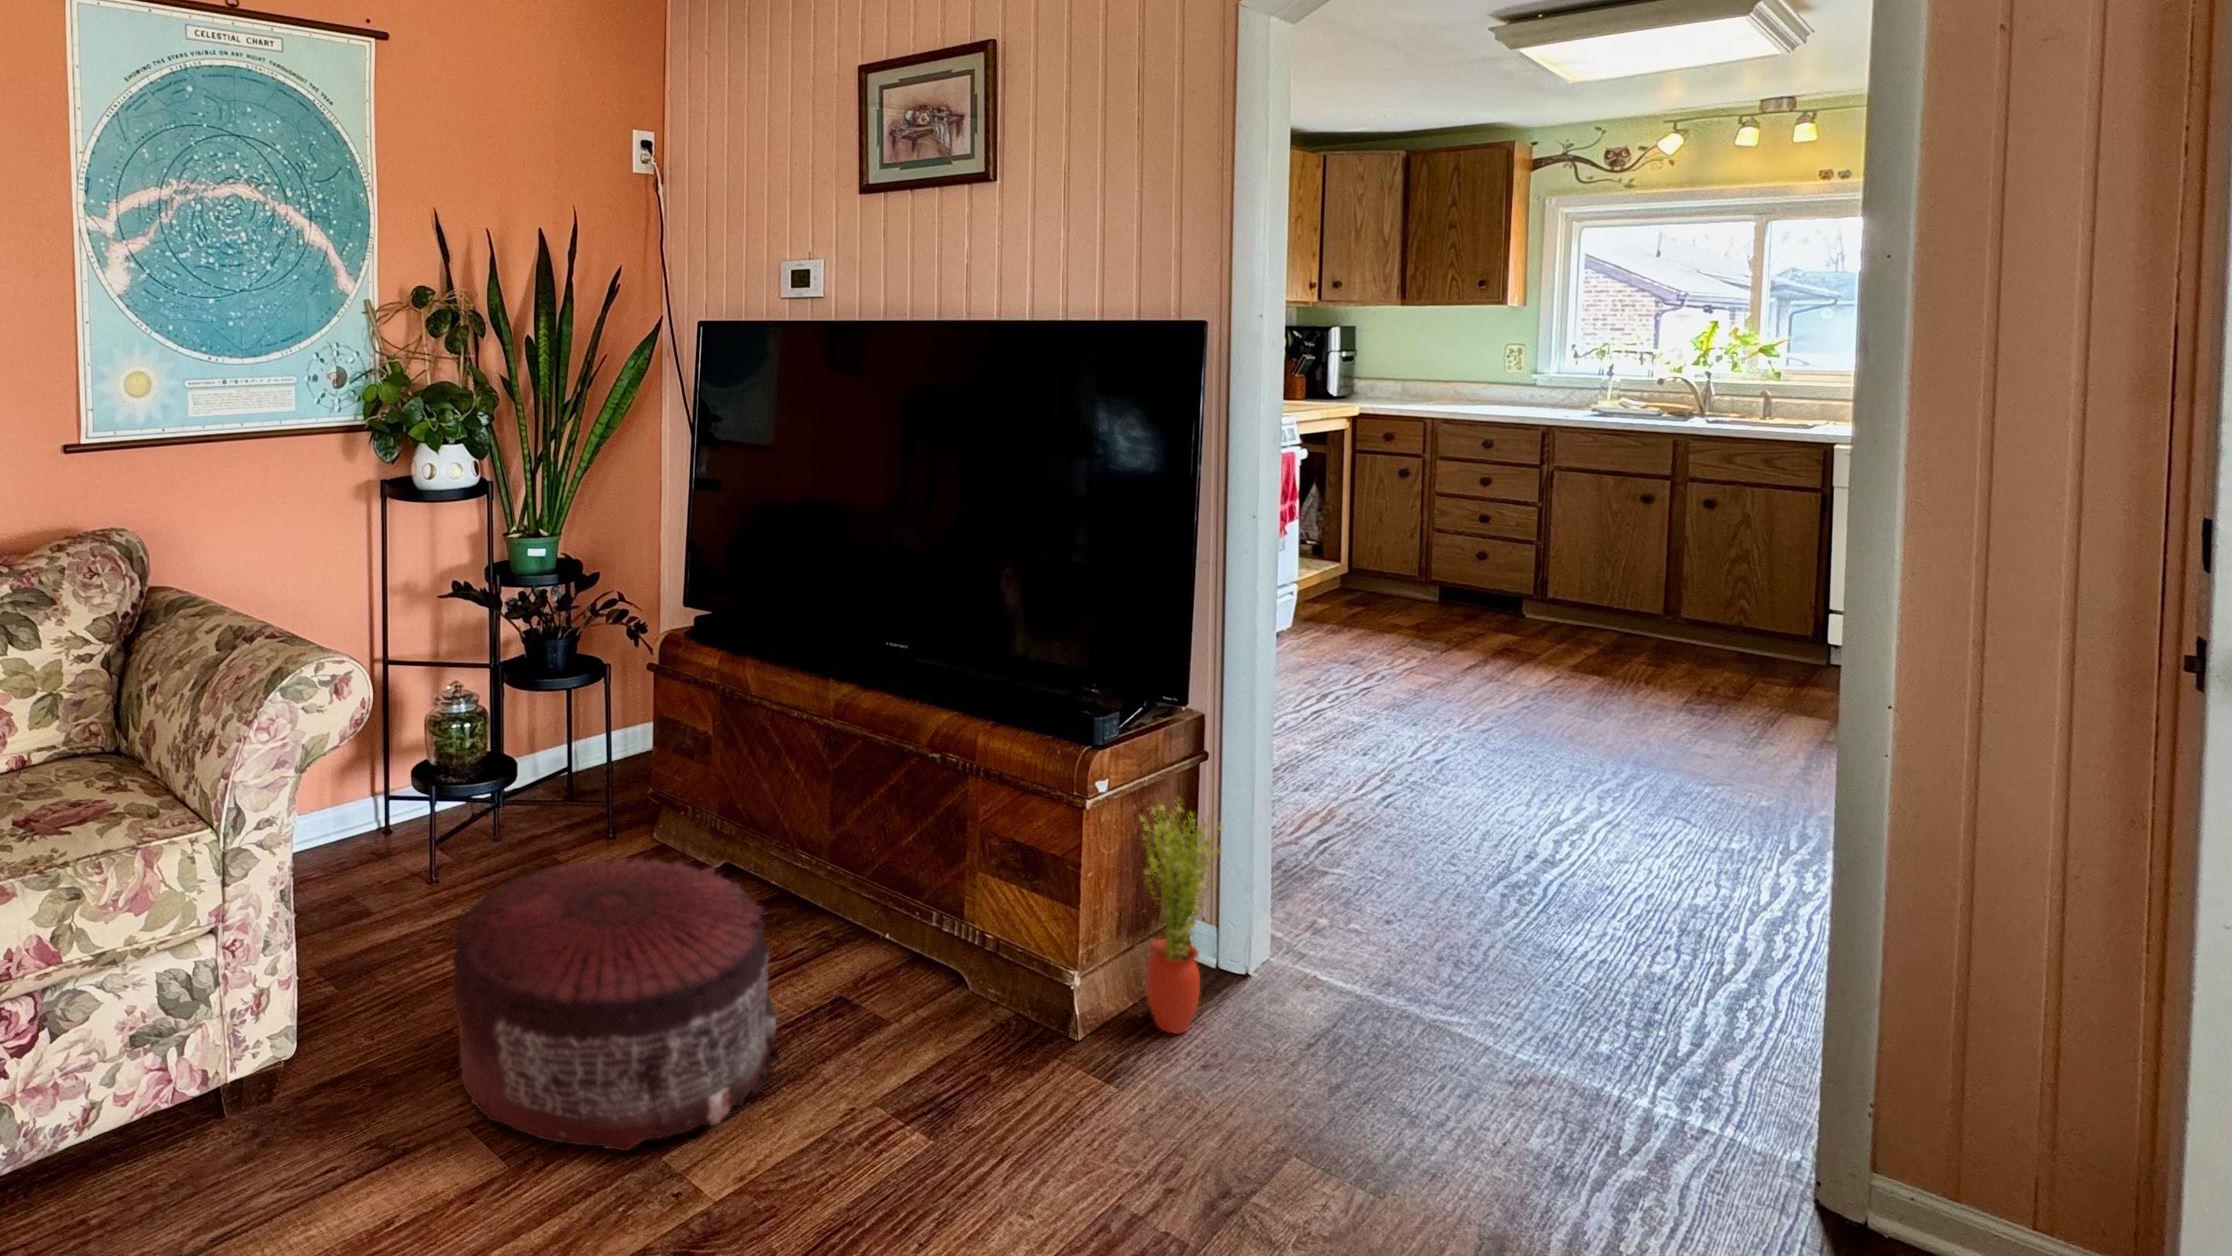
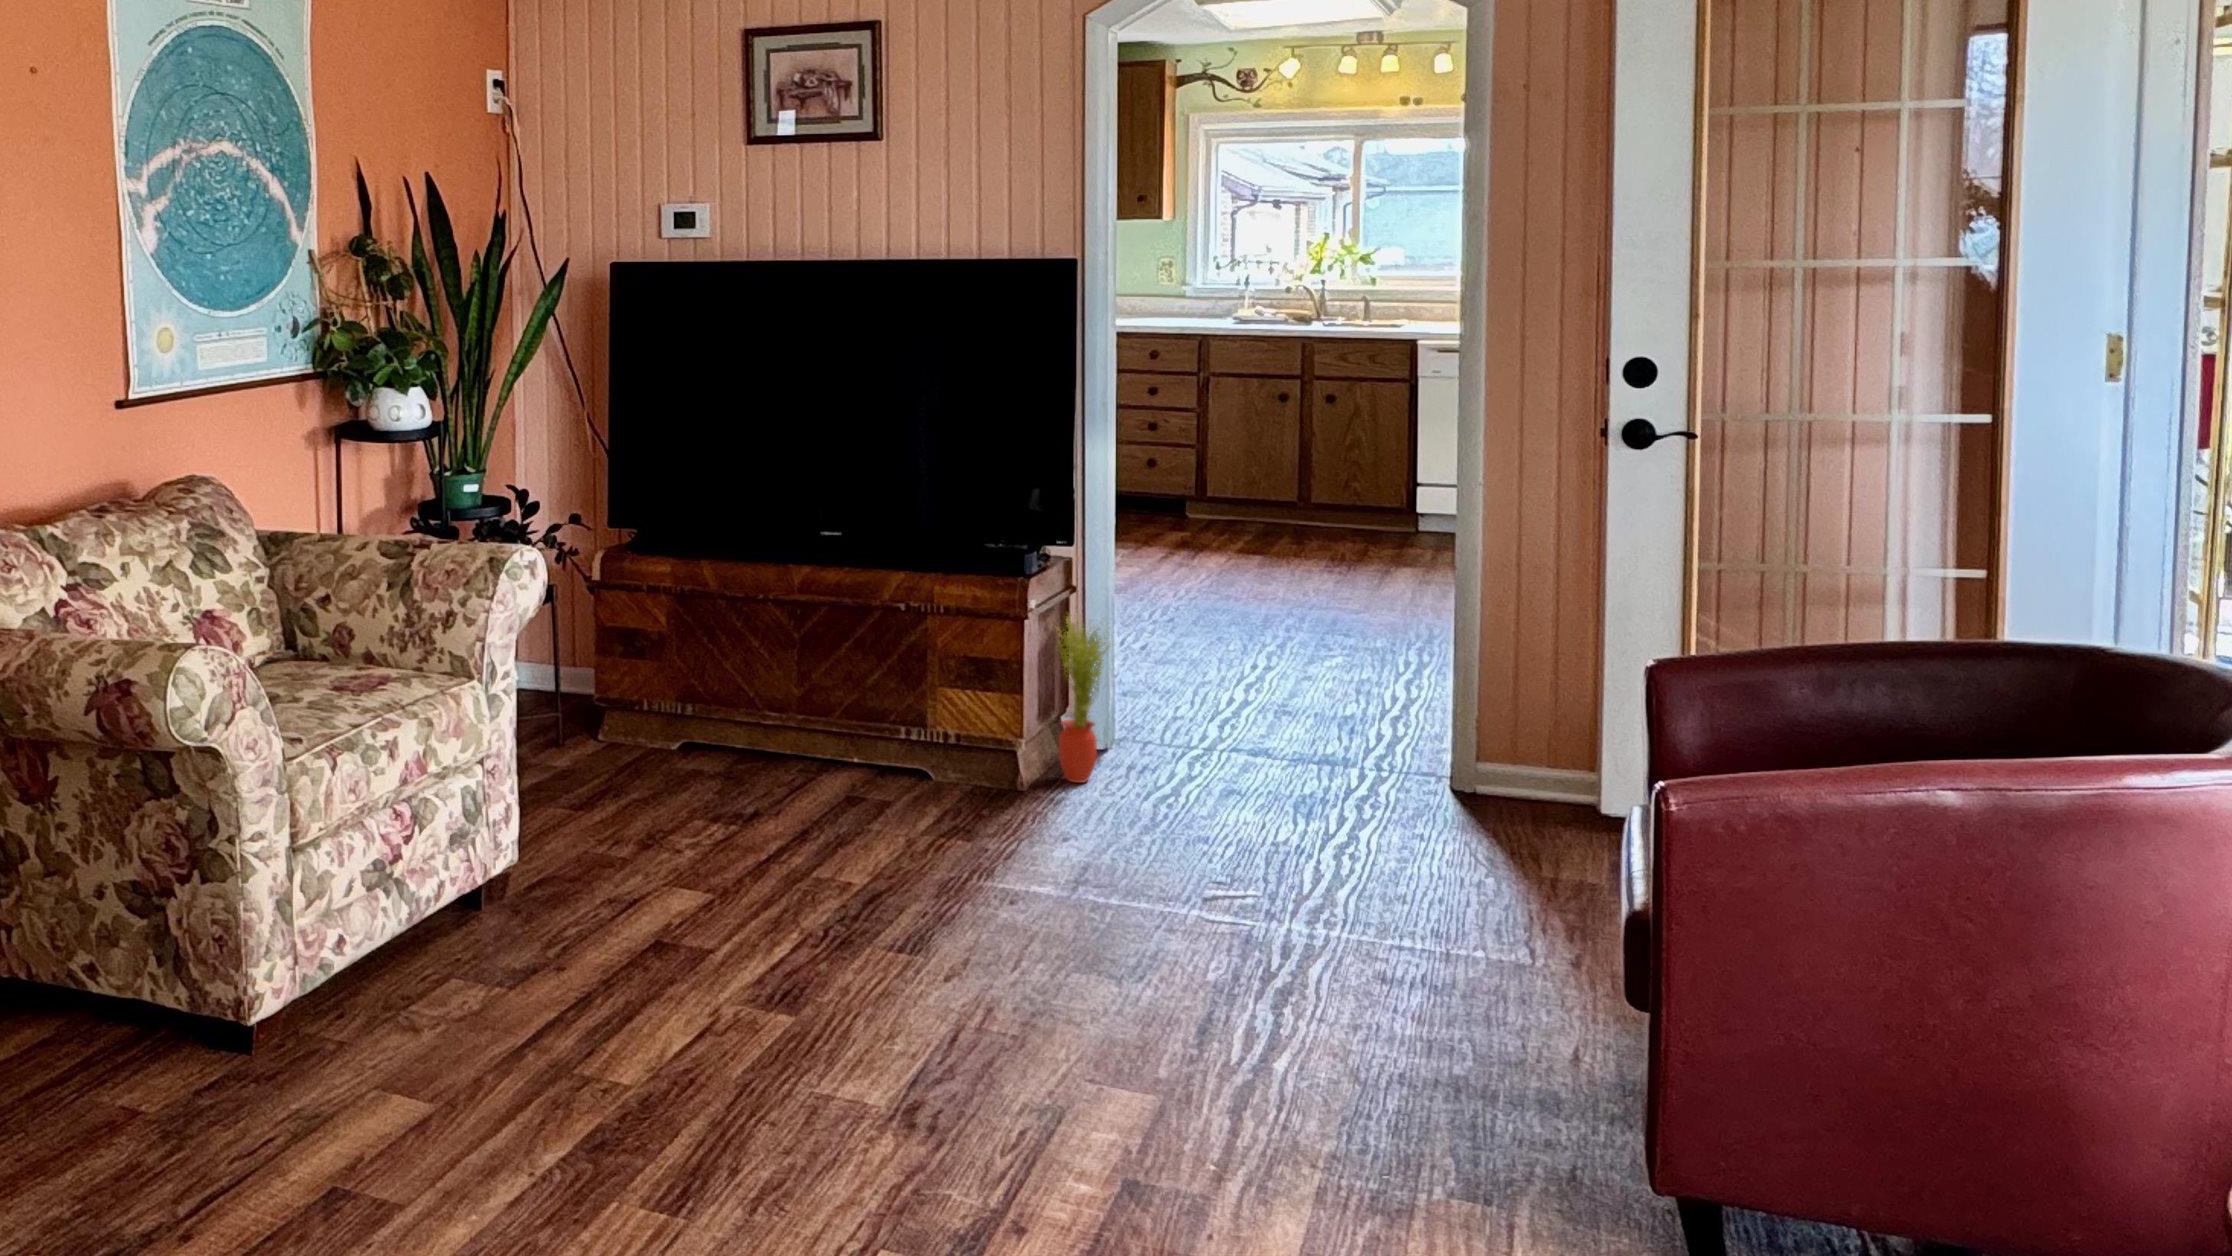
pouf: present [452,857,780,1151] -> none [590,704,842,886]

